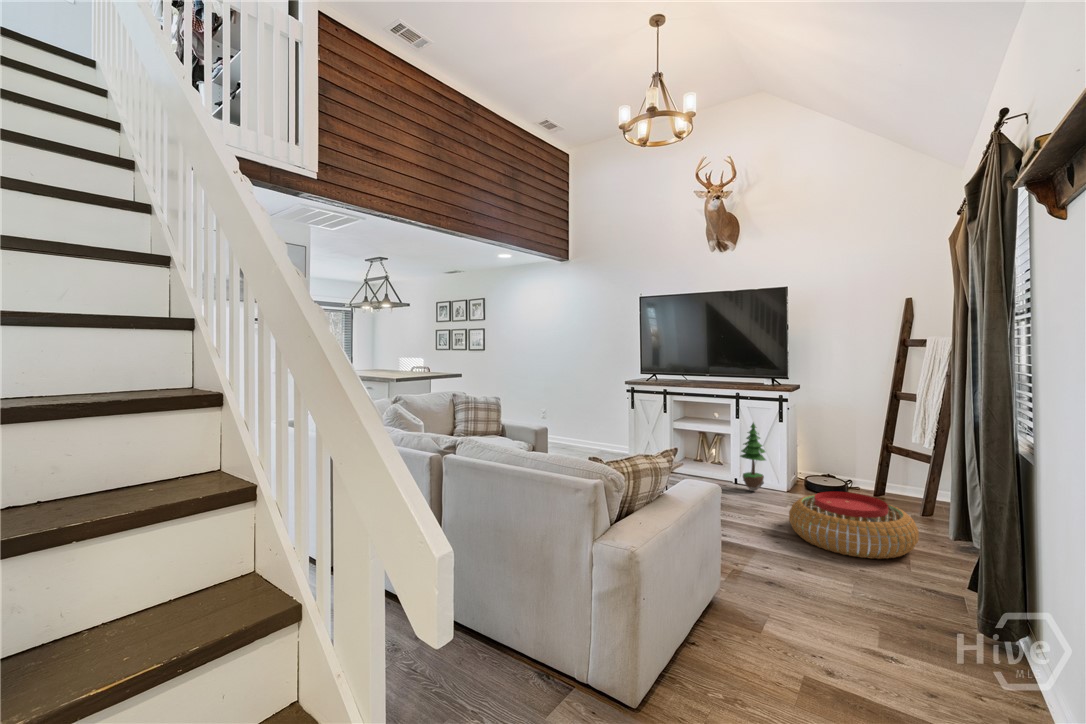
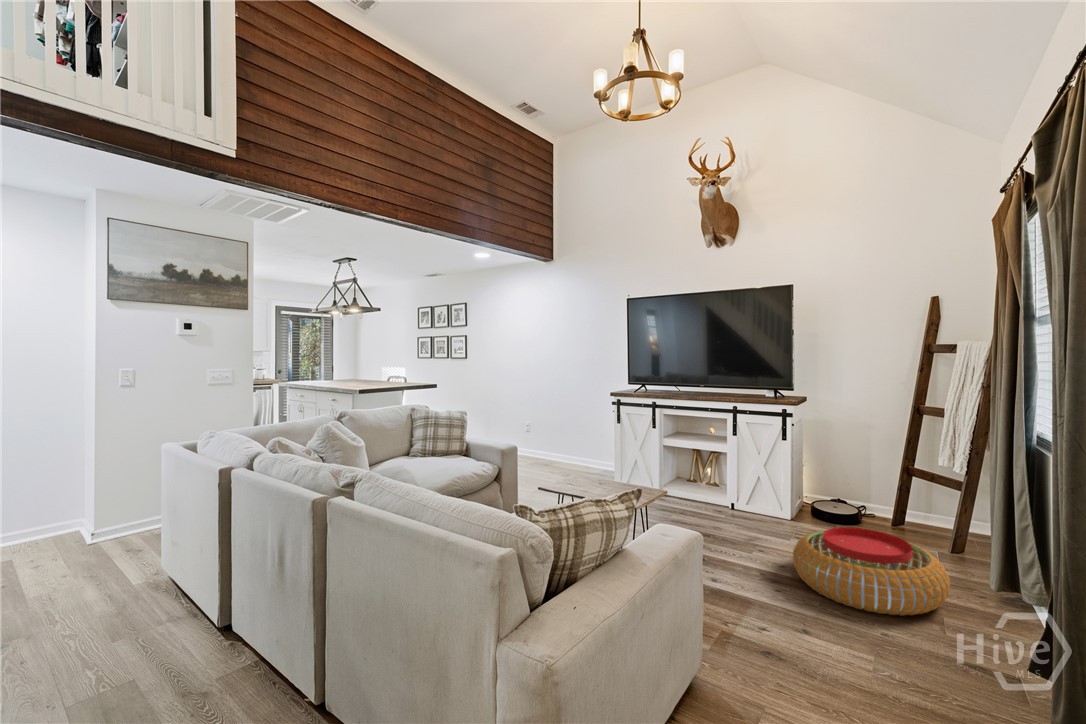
potted tree: present [740,423,766,491] -> none [737,440,769,521]

